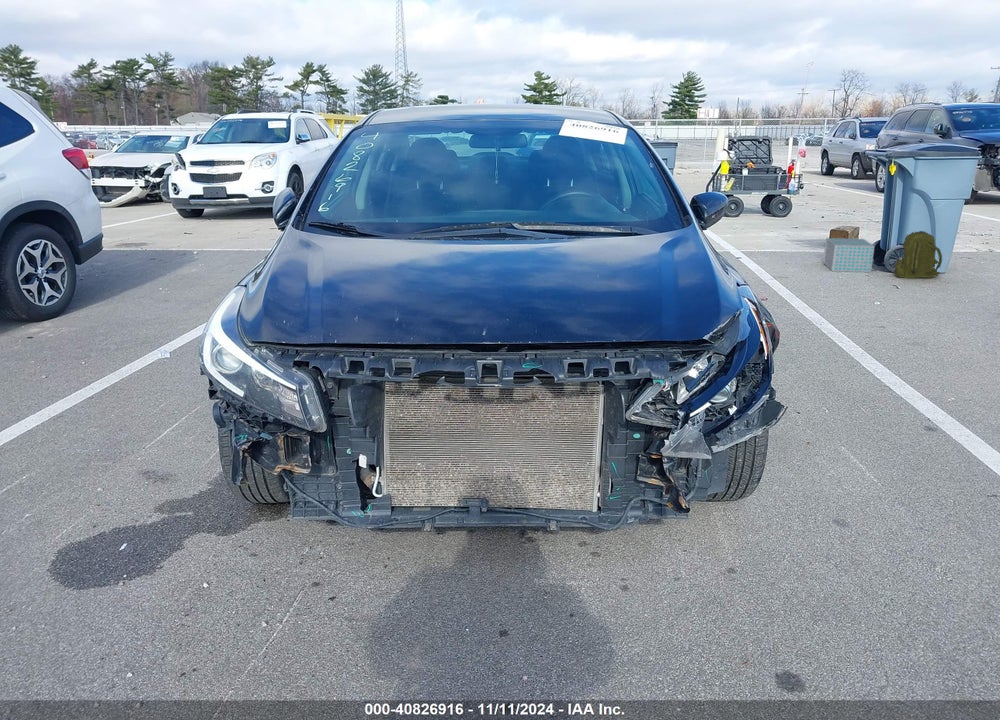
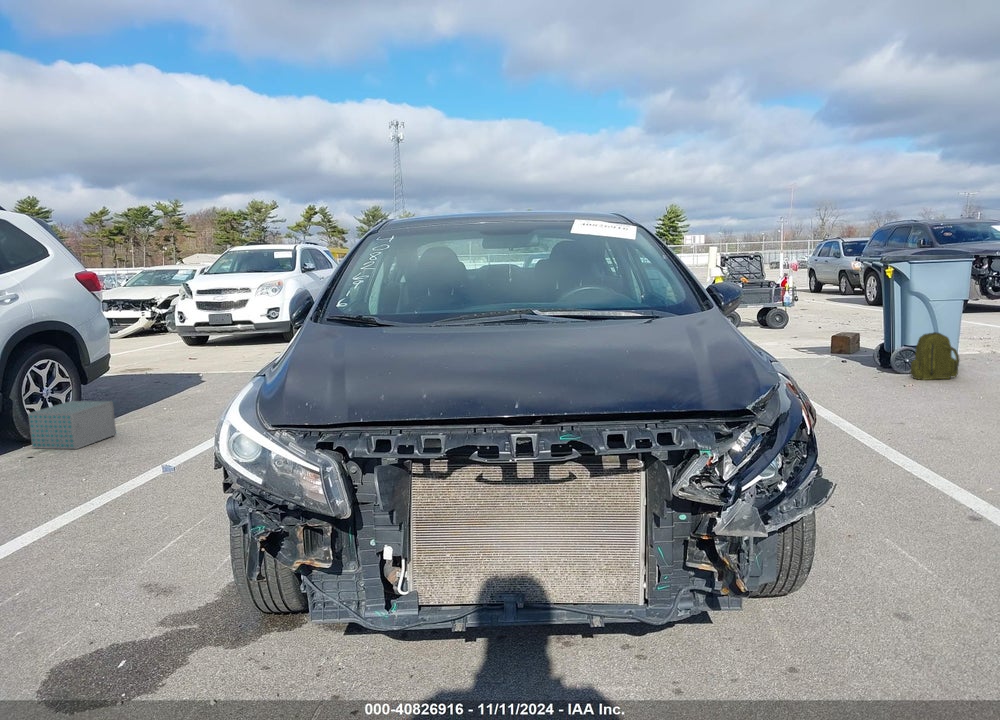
storage box: present [823,238,874,272] -> present [28,401,116,449]

